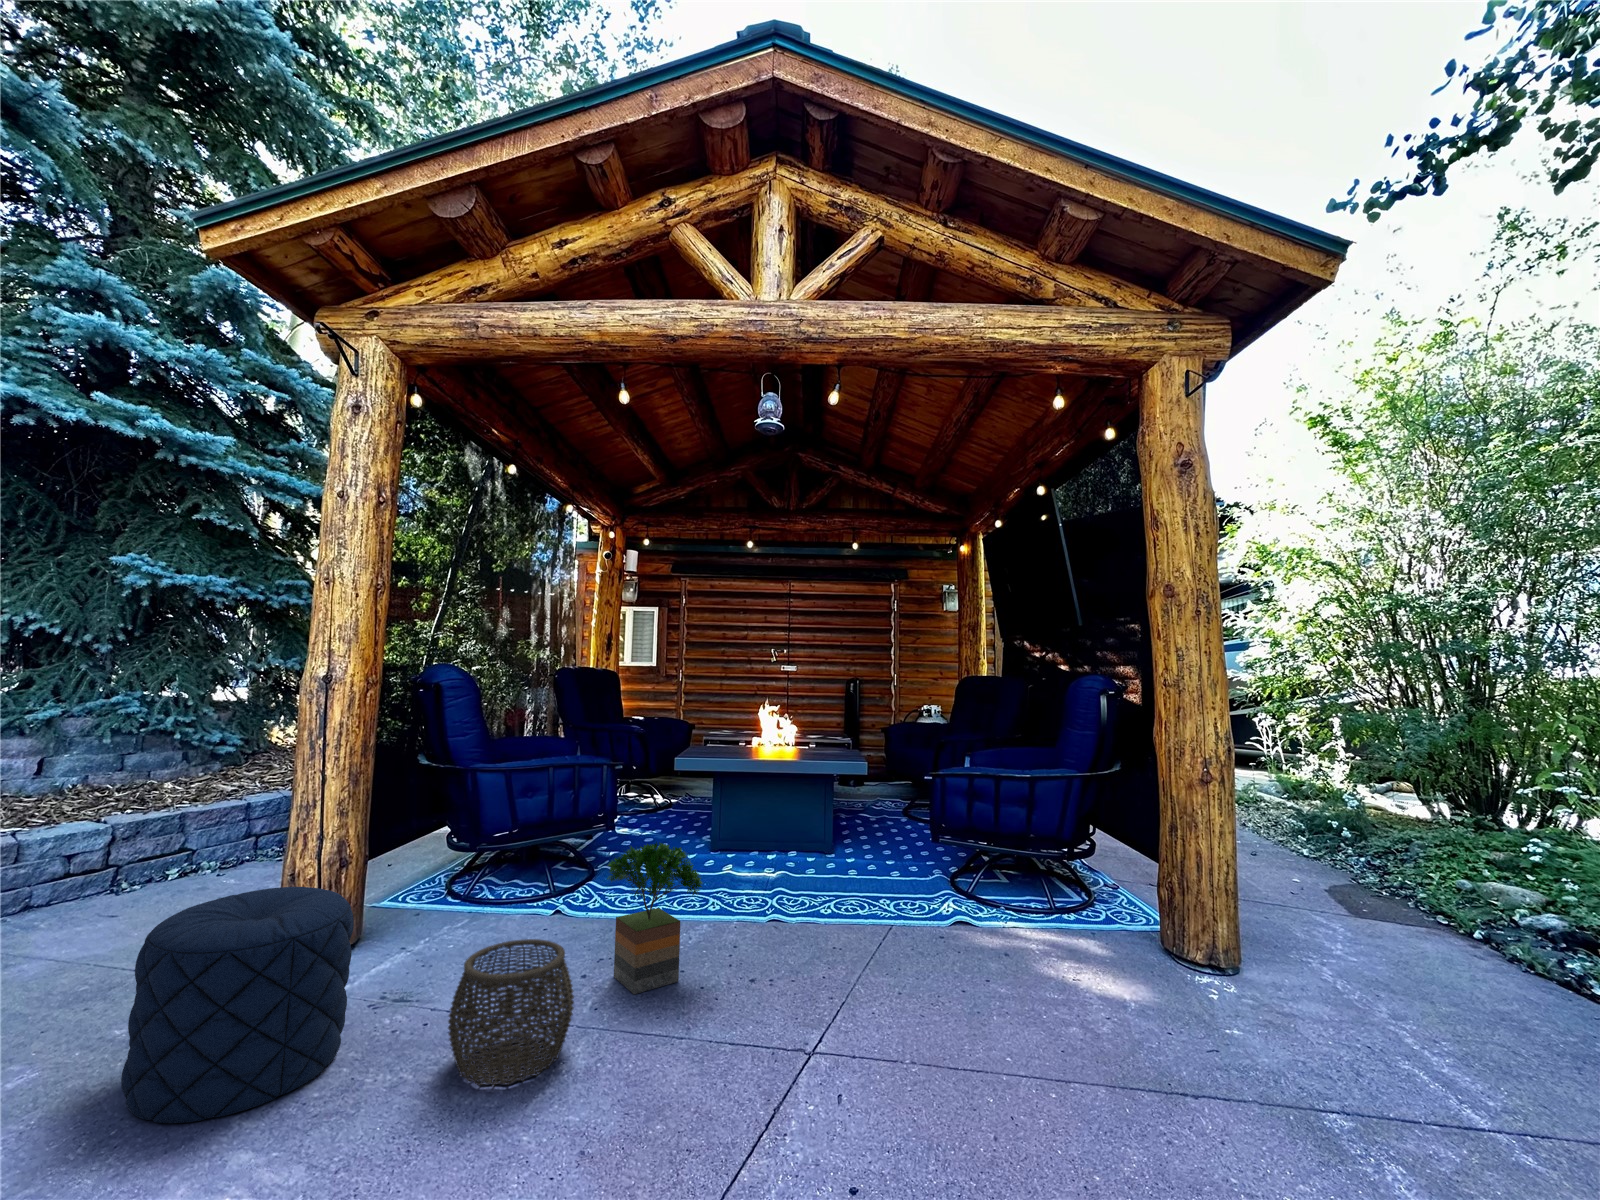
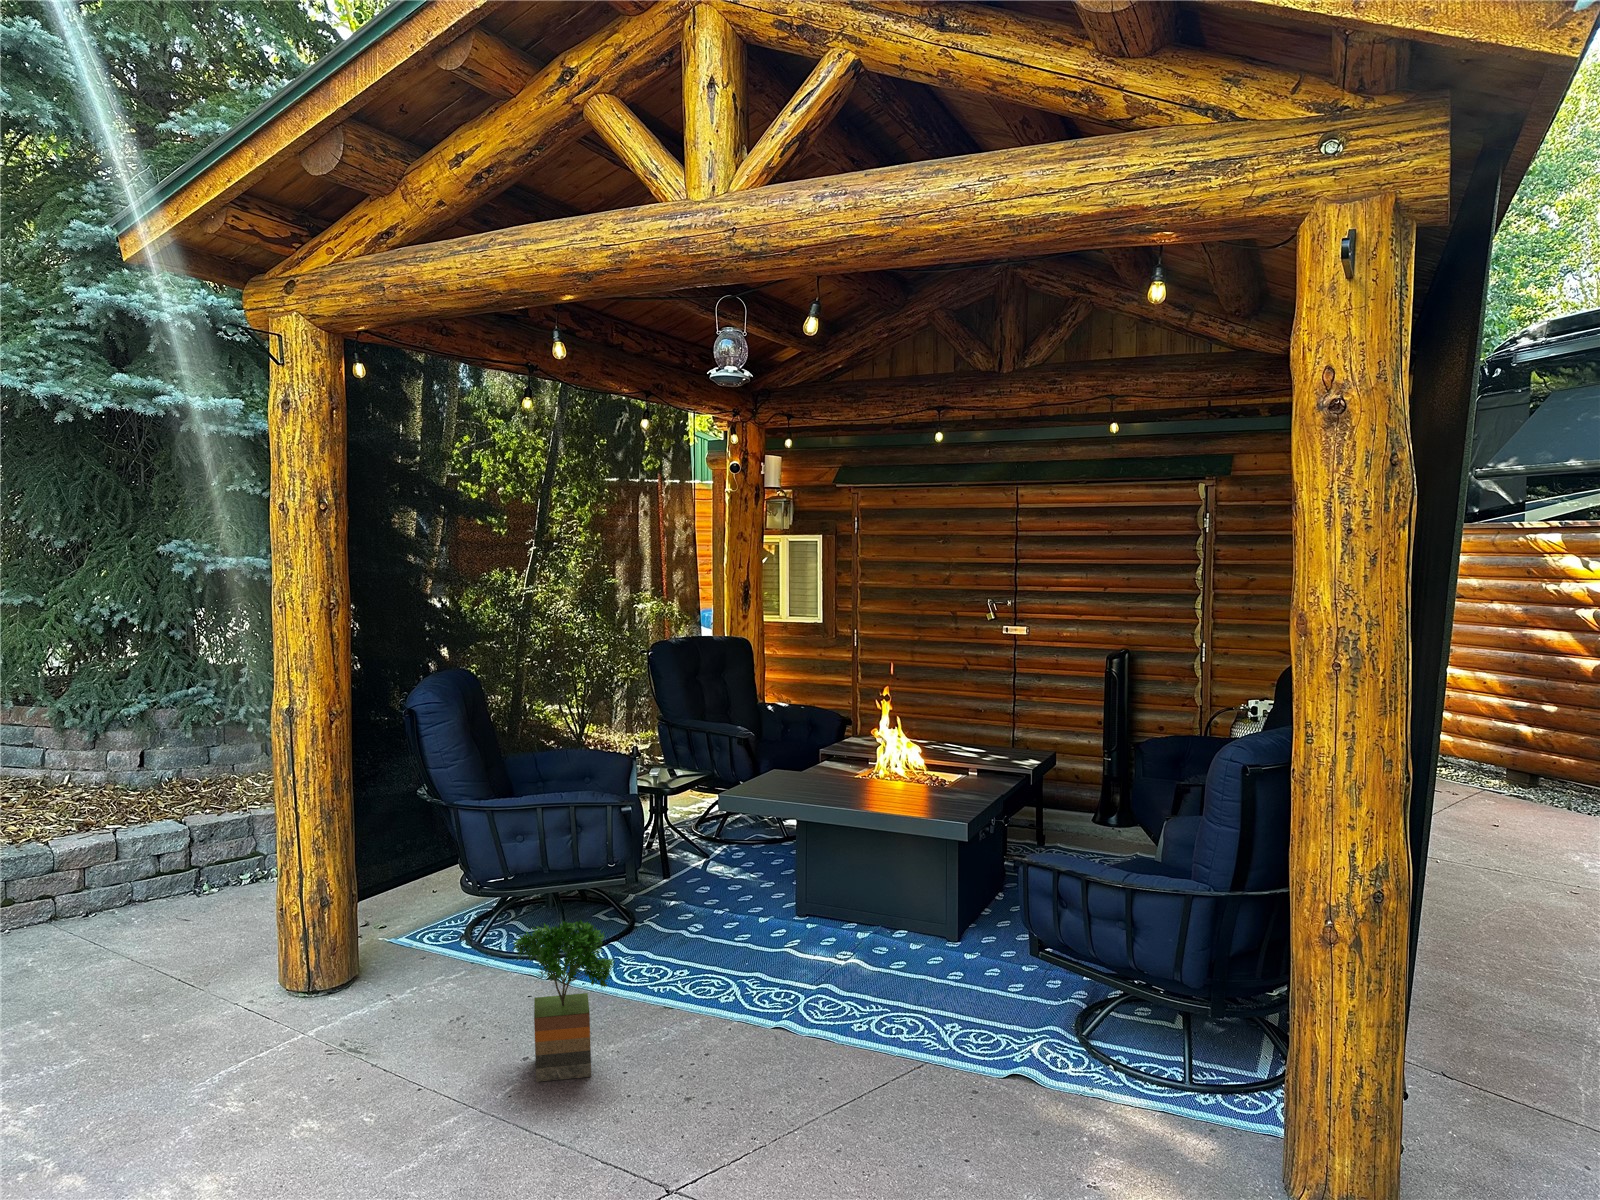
pouf: present [121,887,354,1123] -> none [103,934,271,1119]
woven basket: present [448,939,574,1086] -> none [316,1012,435,1143]

